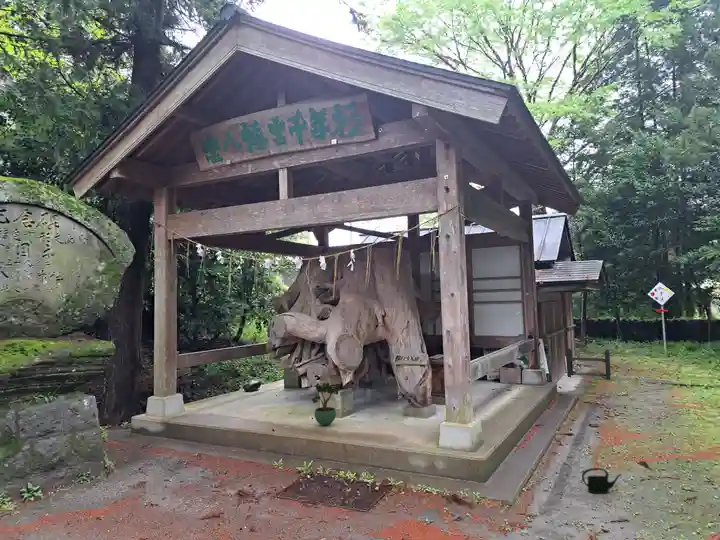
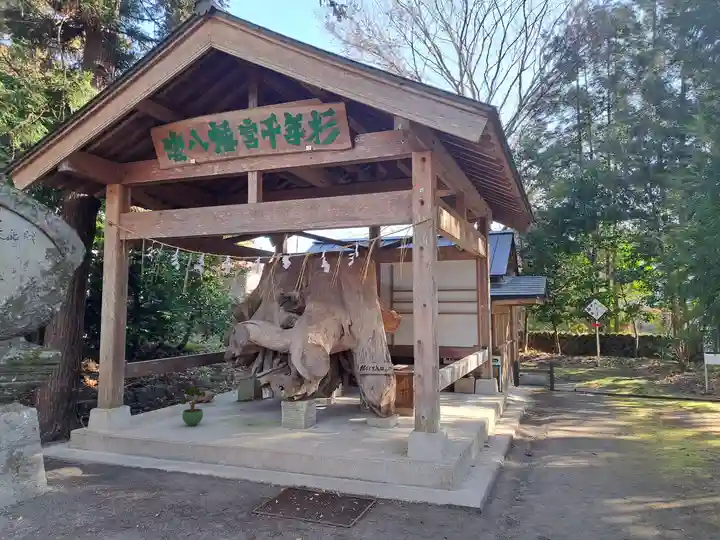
potted plant: present [312,383,338,425] -> present [180,386,205,425]
watering can: present [582,468,621,493] -> none [545,474,581,498]

